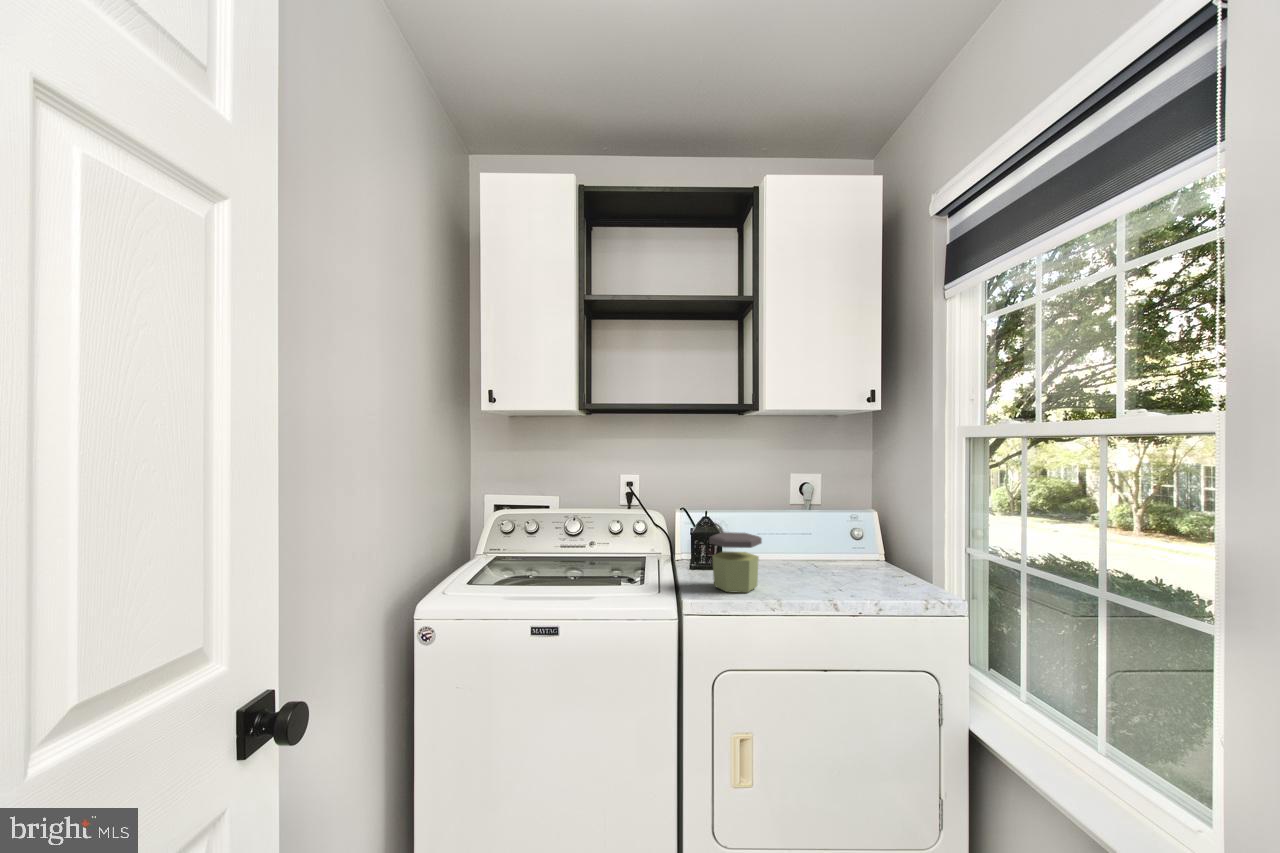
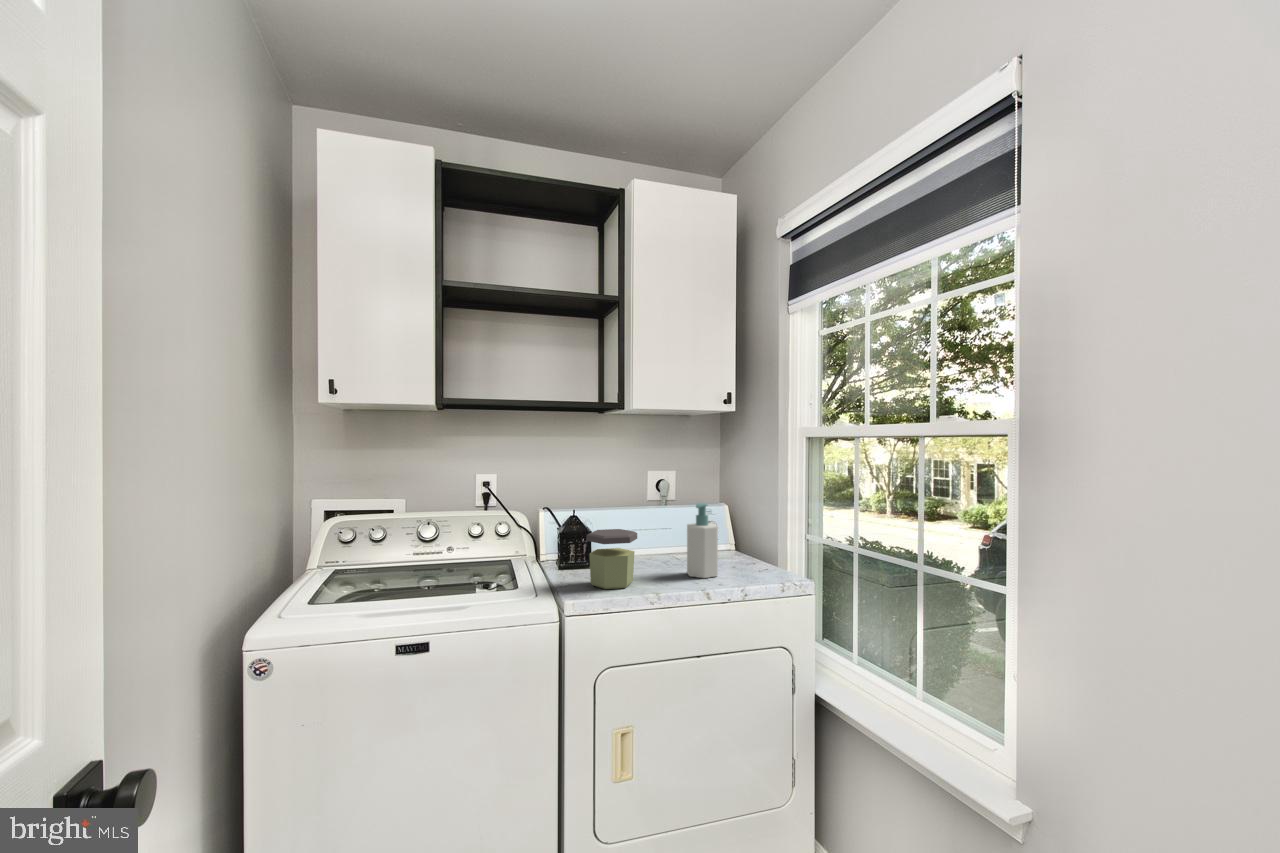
soap bottle: none [819,510,853,590] -> present [687,503,718,578]

